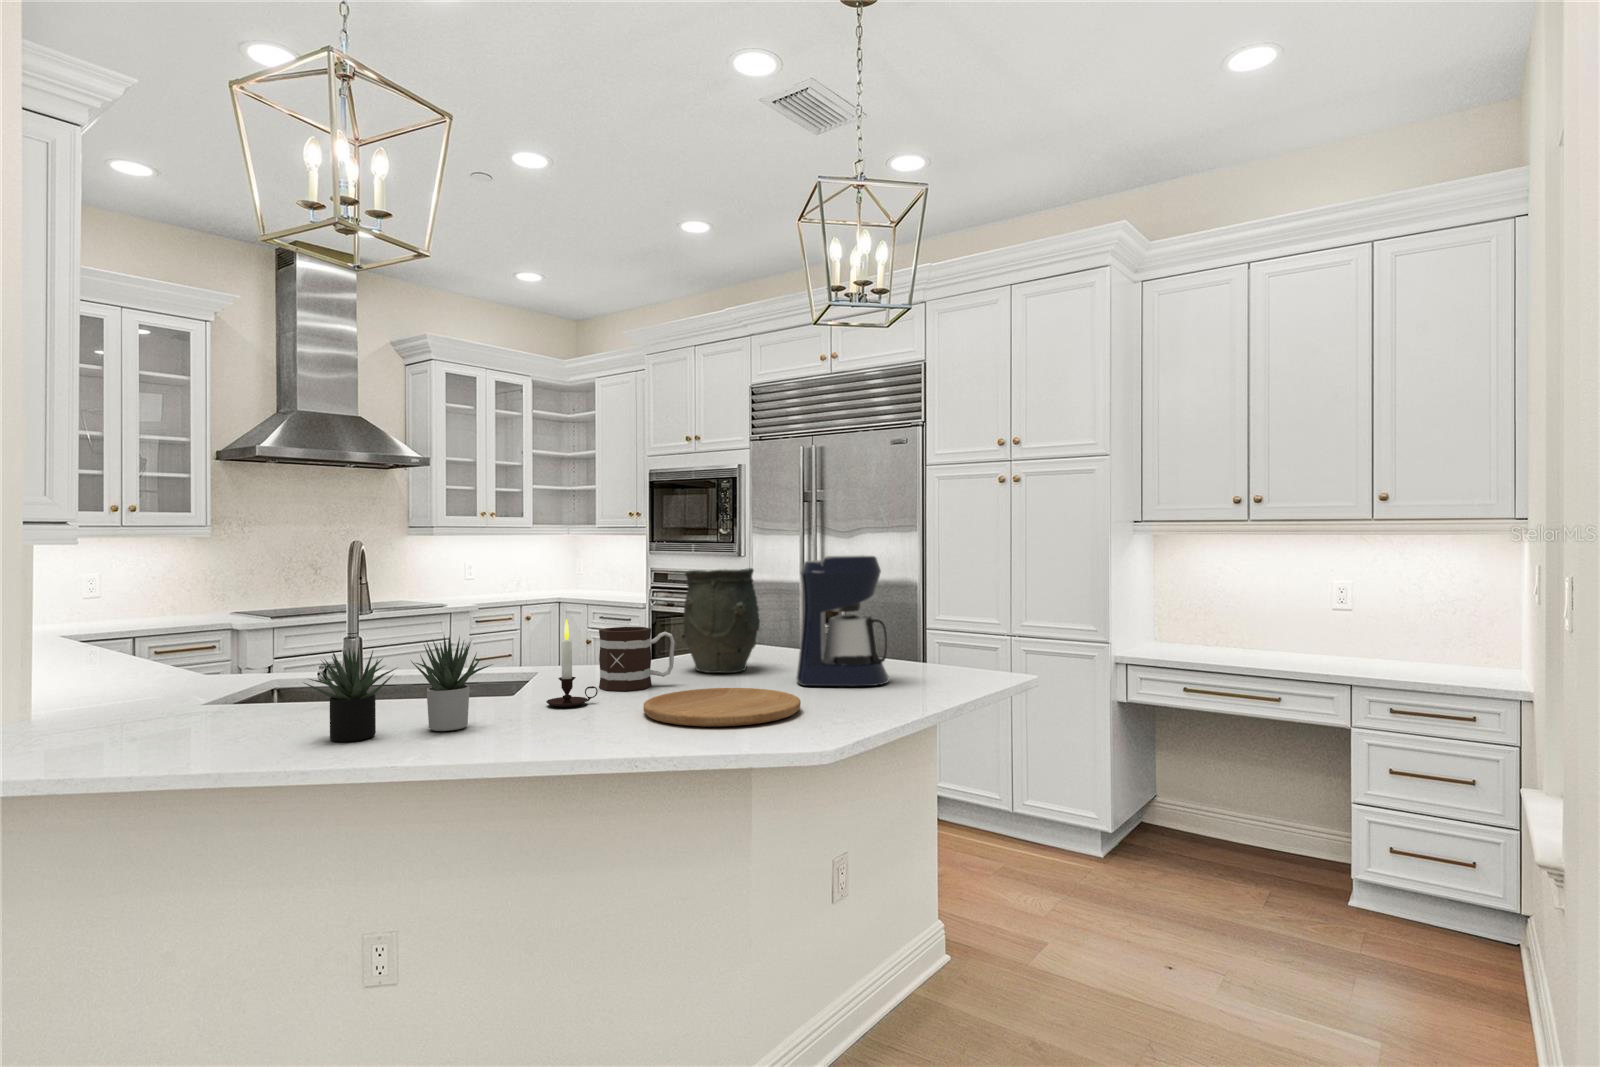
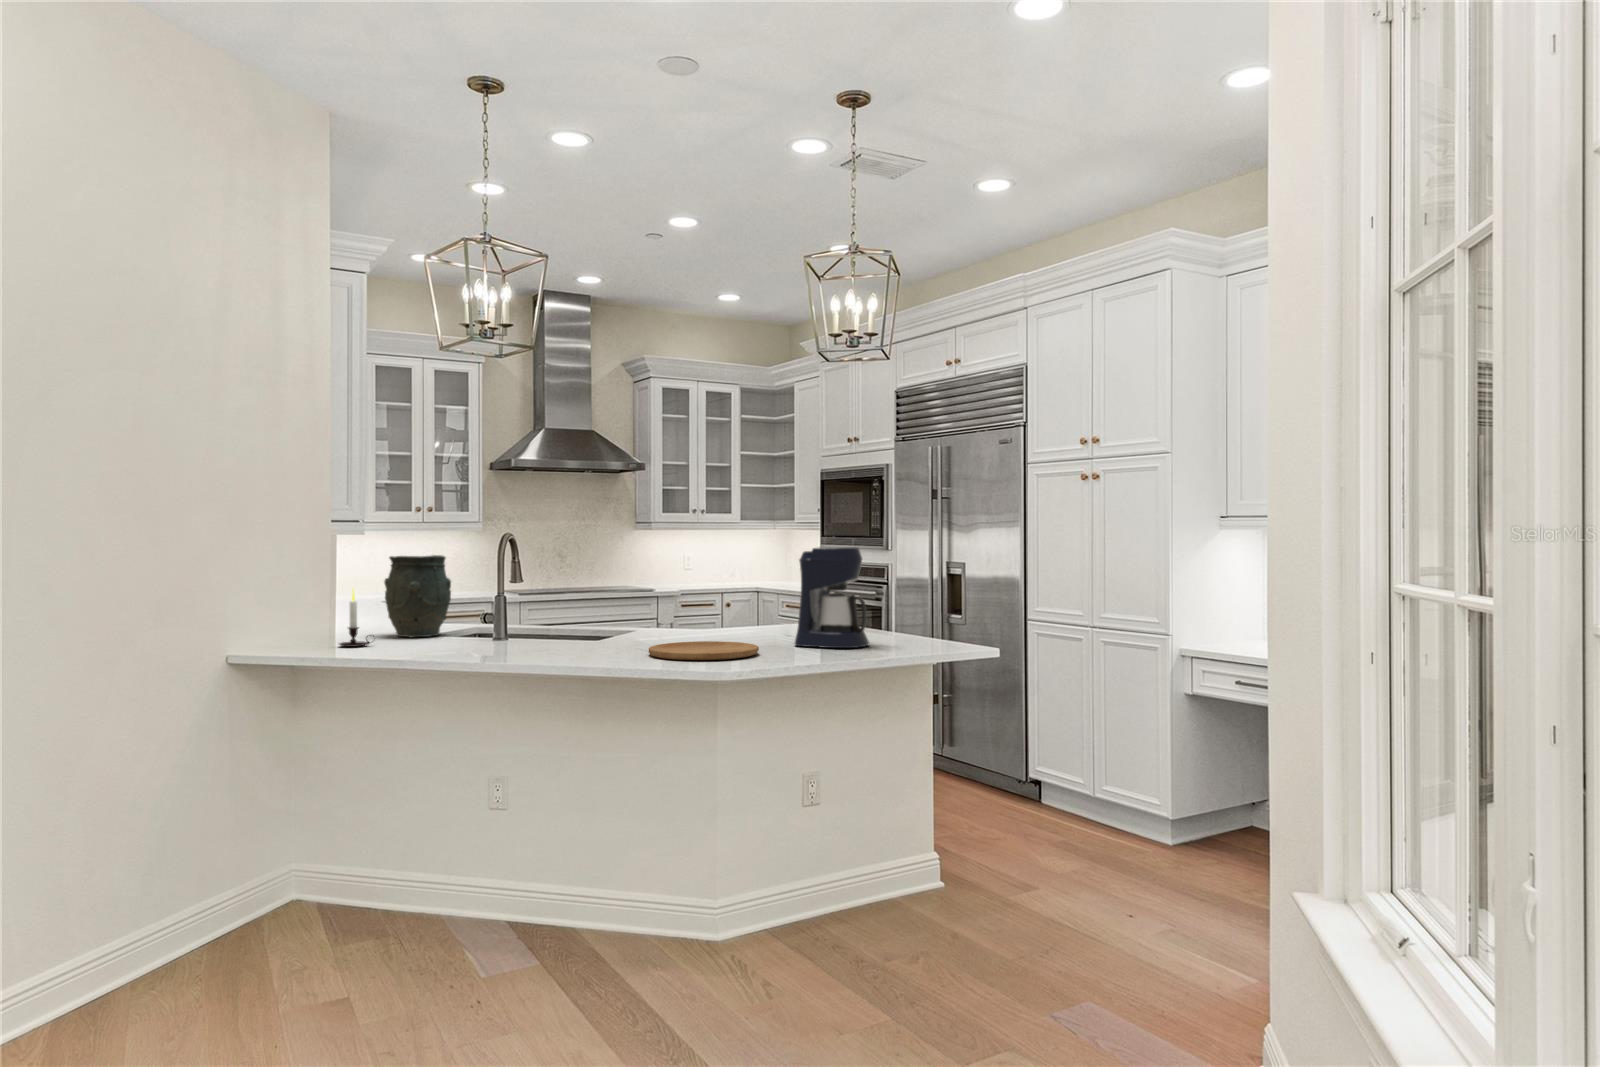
vase: present [683,568,760,673] -> present [384,555,451,637]
candle: present [546,619,598,707] -> present [339,589,374,647]
mug: present [599,627,675,691] -> none [657,598,710,642]
succulent plant: present [305,636,493,742] -> none [447,592,557,654]

